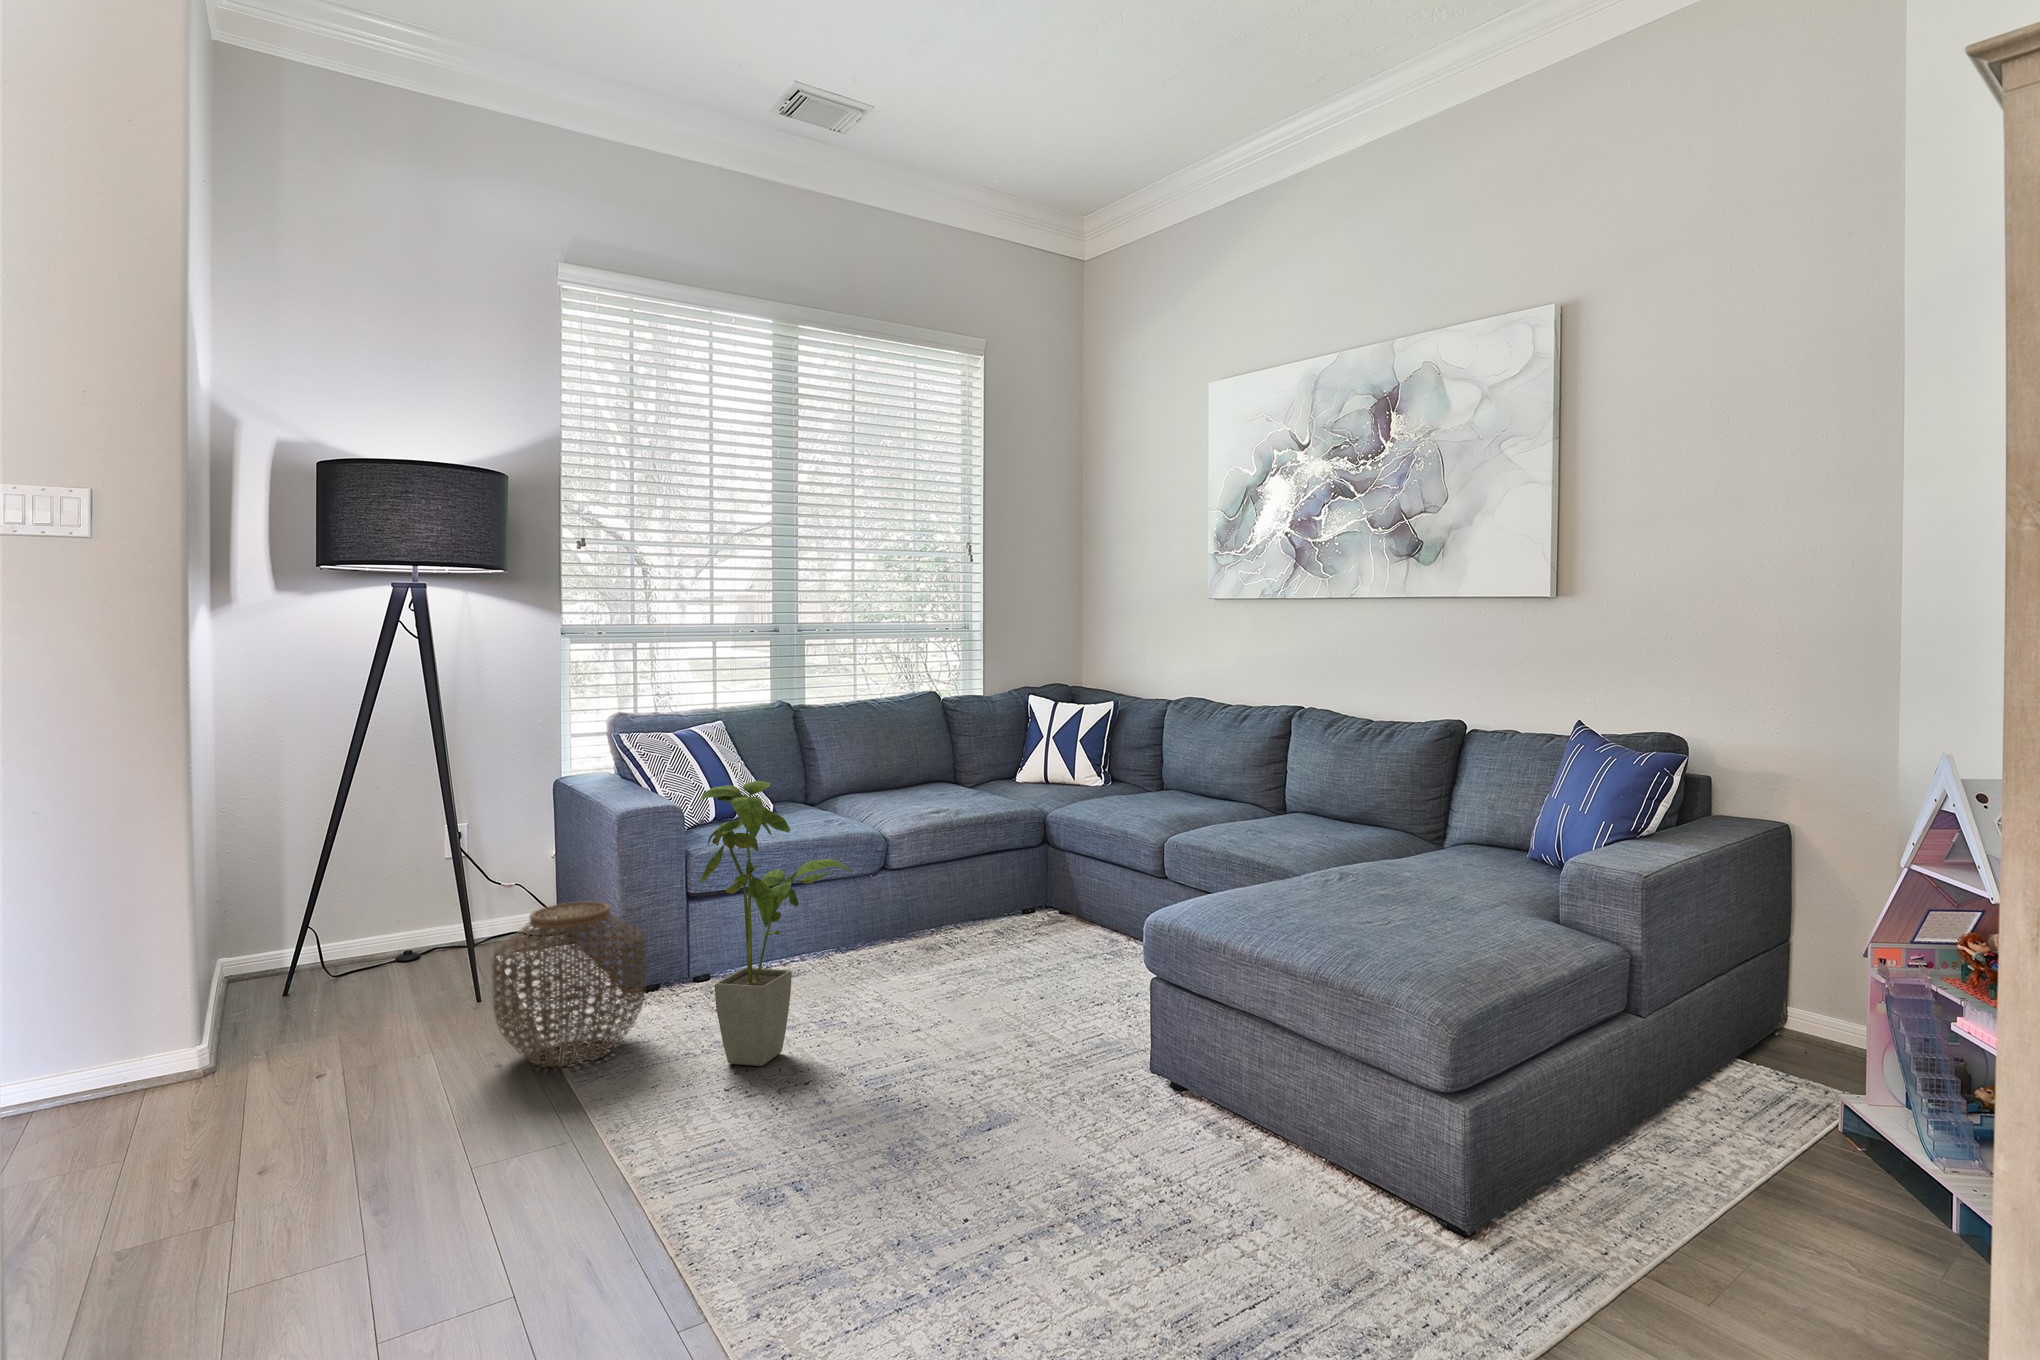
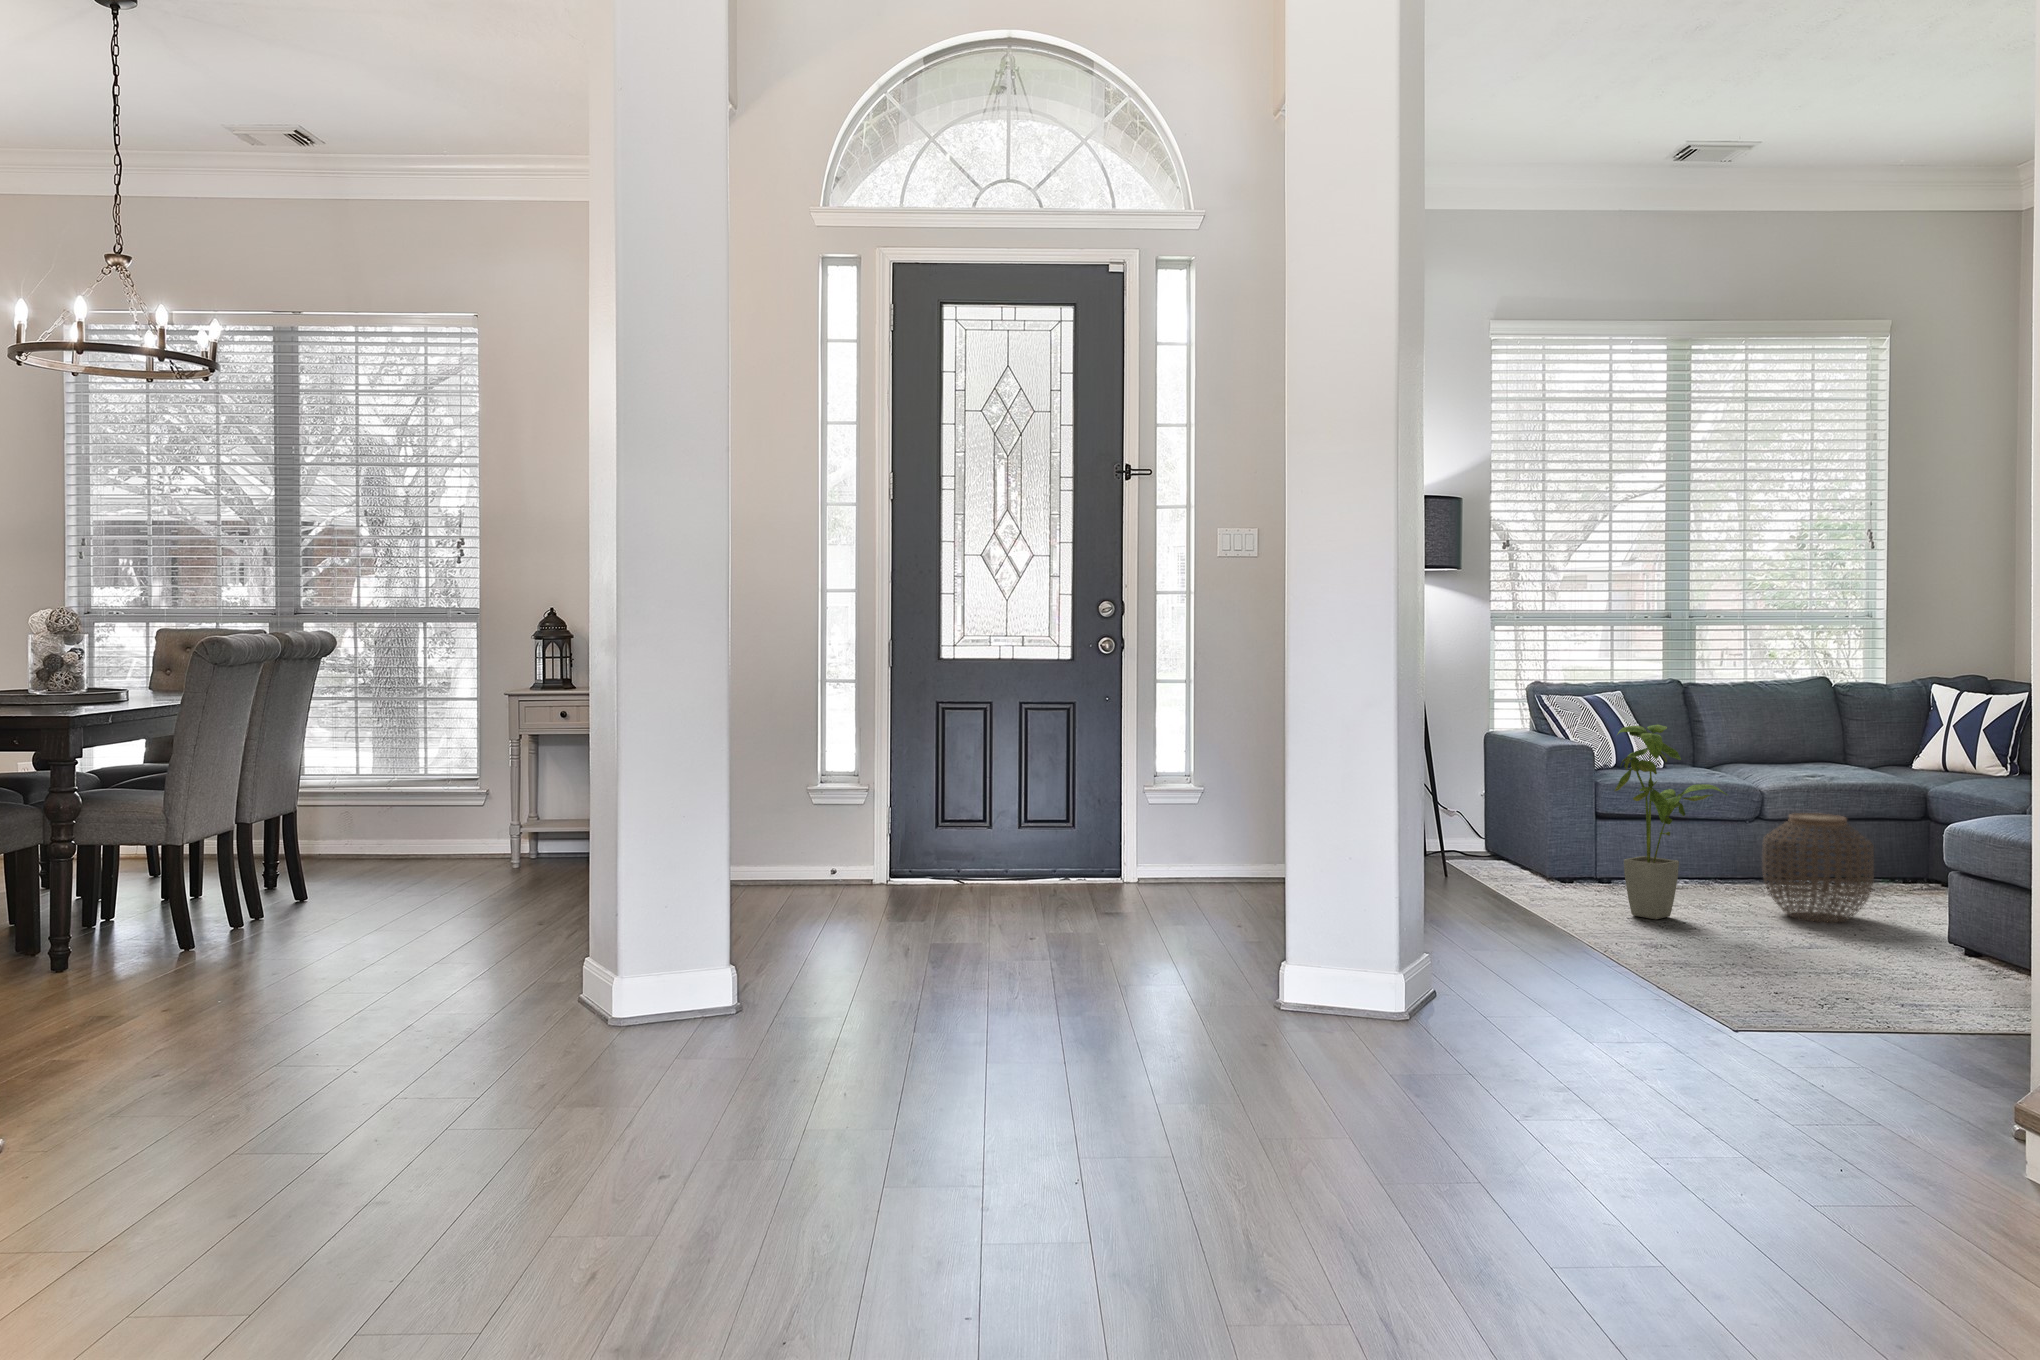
woven basket: present [492,902,646,1067] -> present [1763,813,1874,922]

